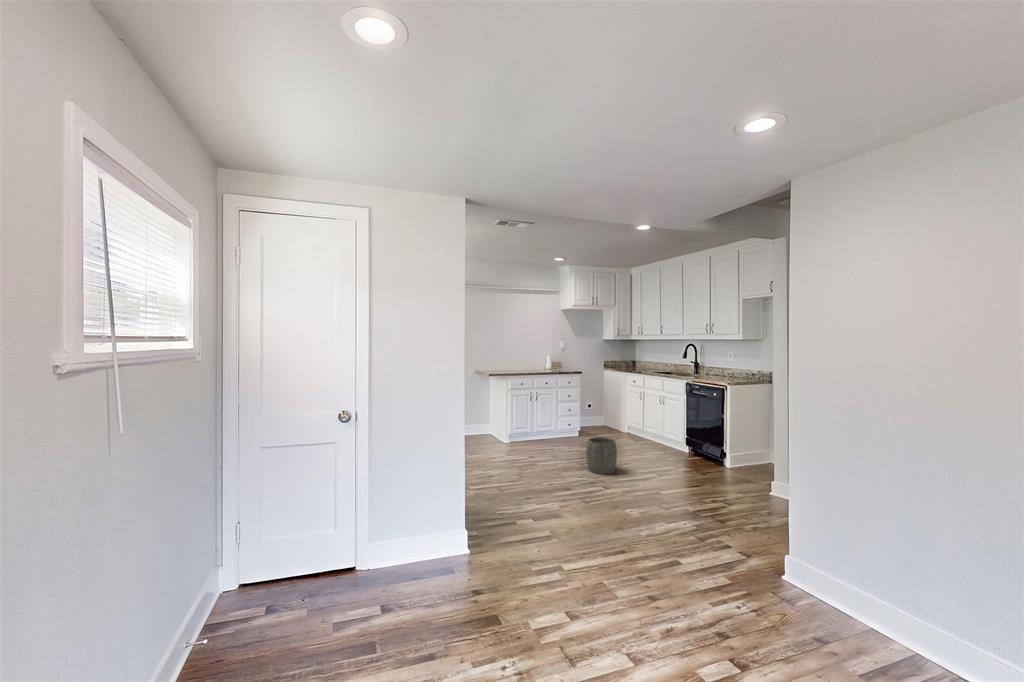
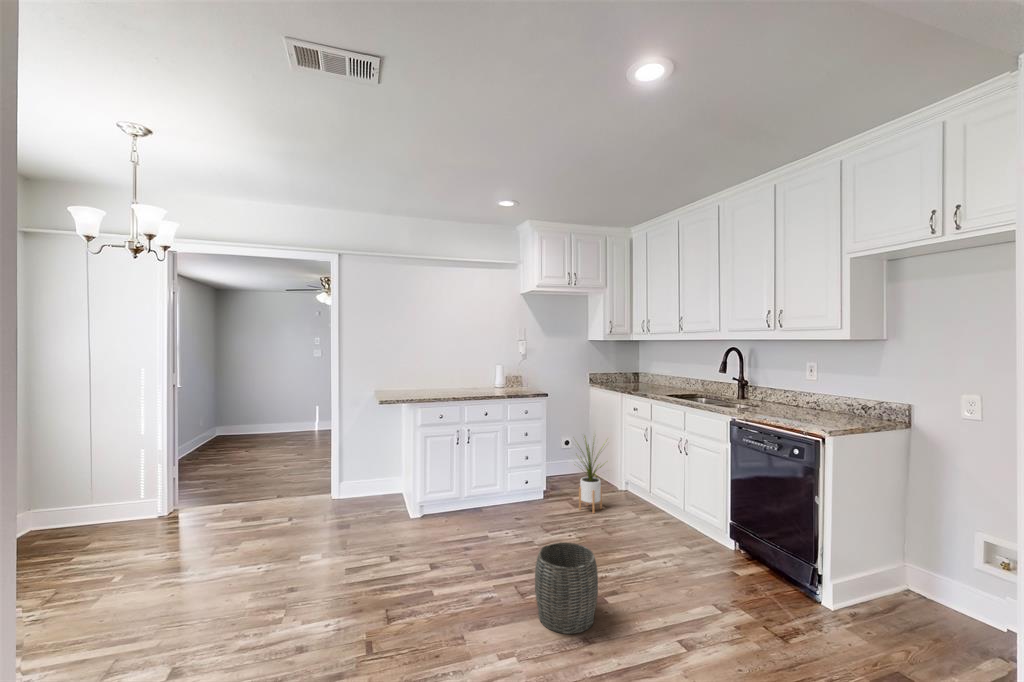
house plant: none [595,393,620,441] -> present [579,438,604,513]

